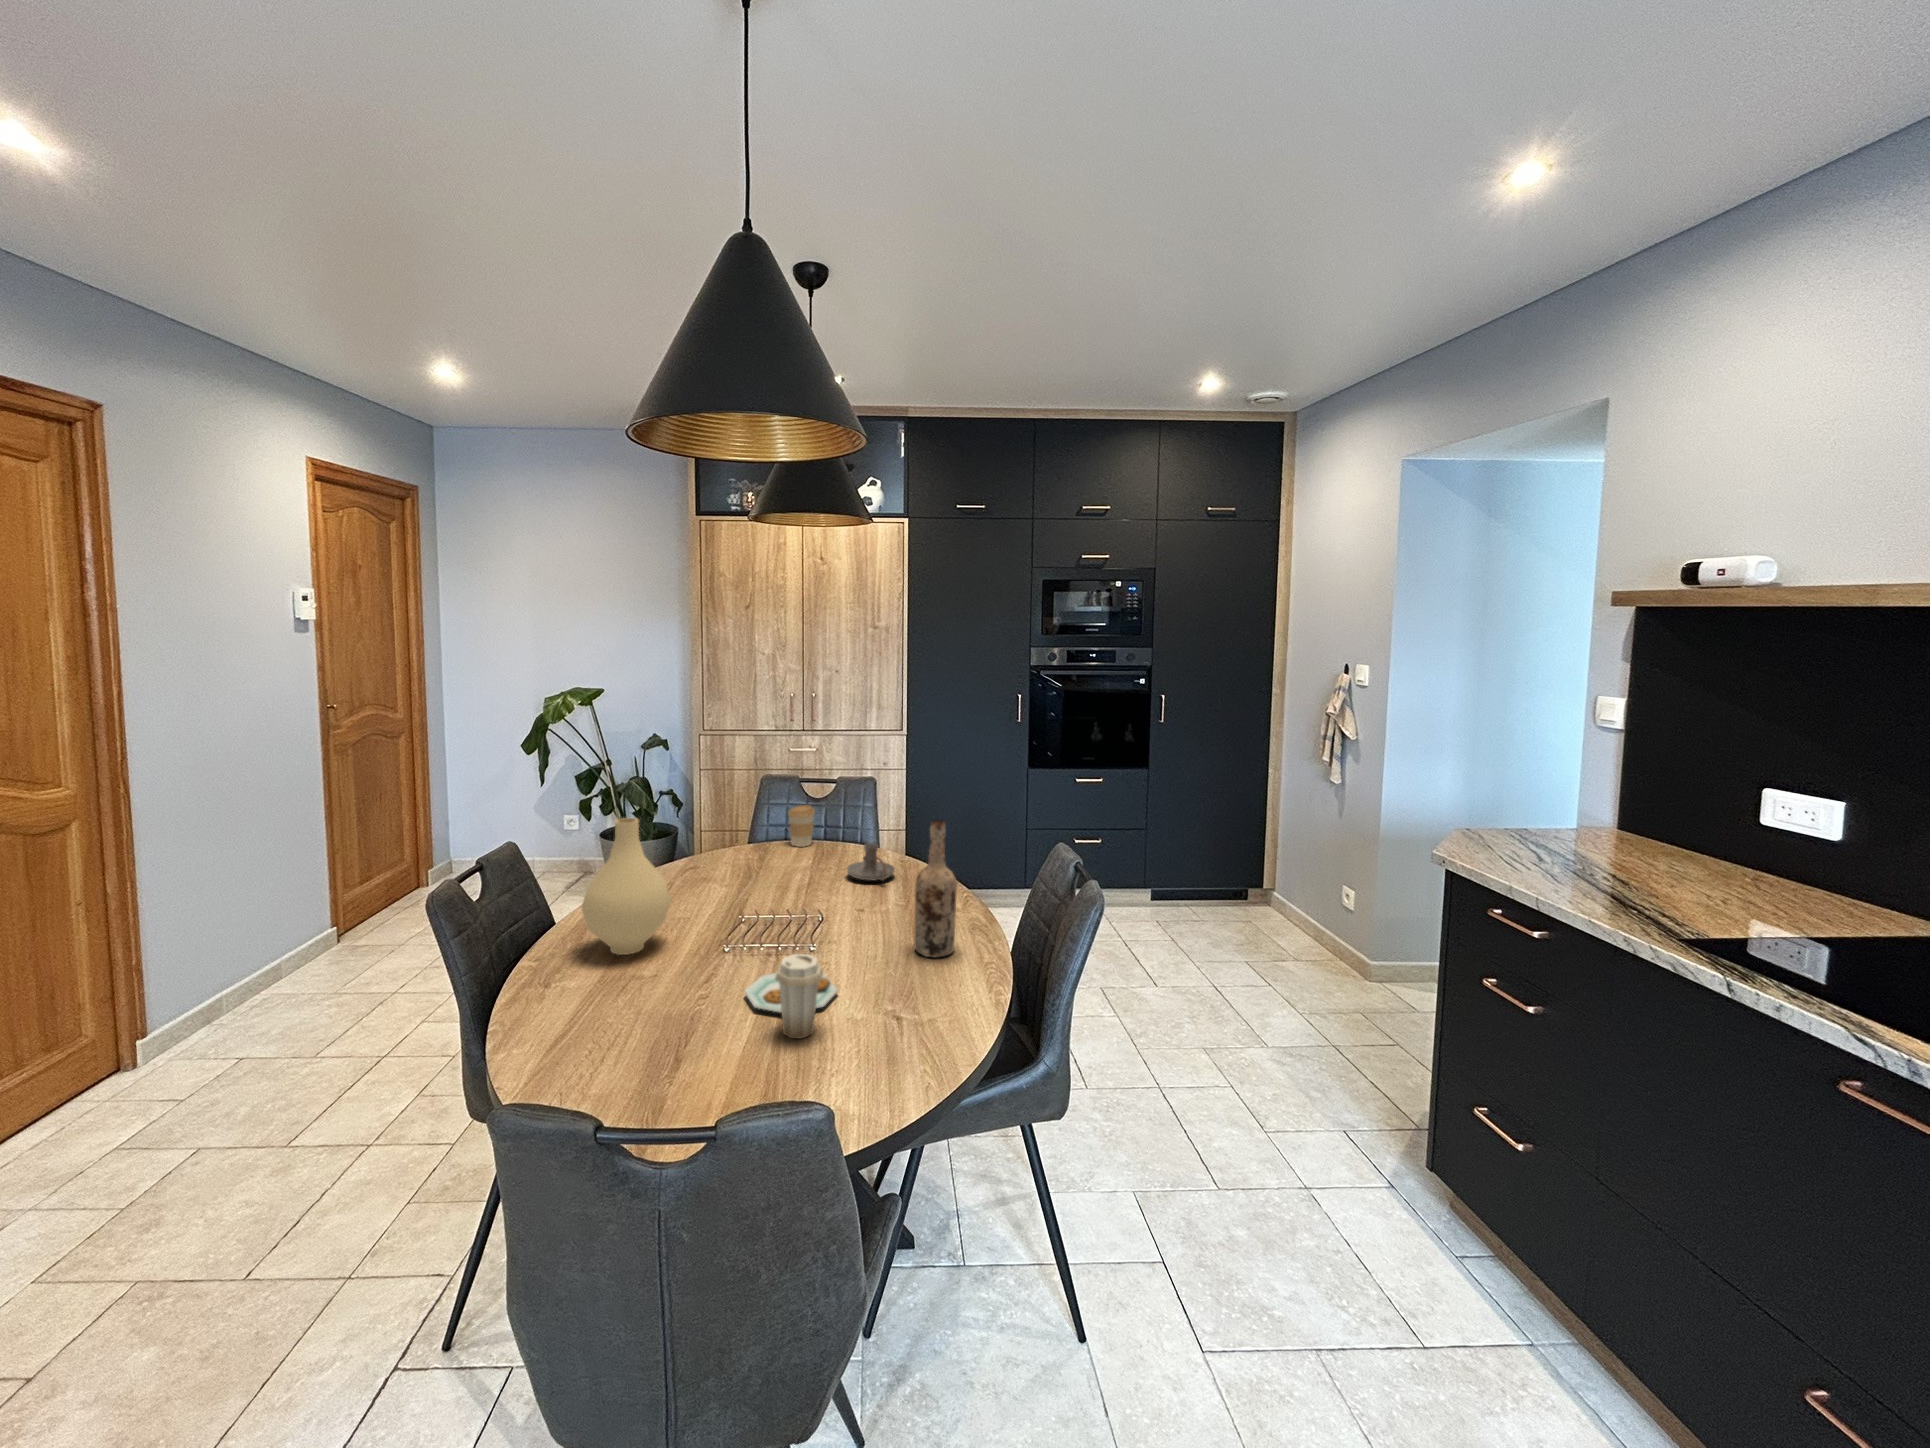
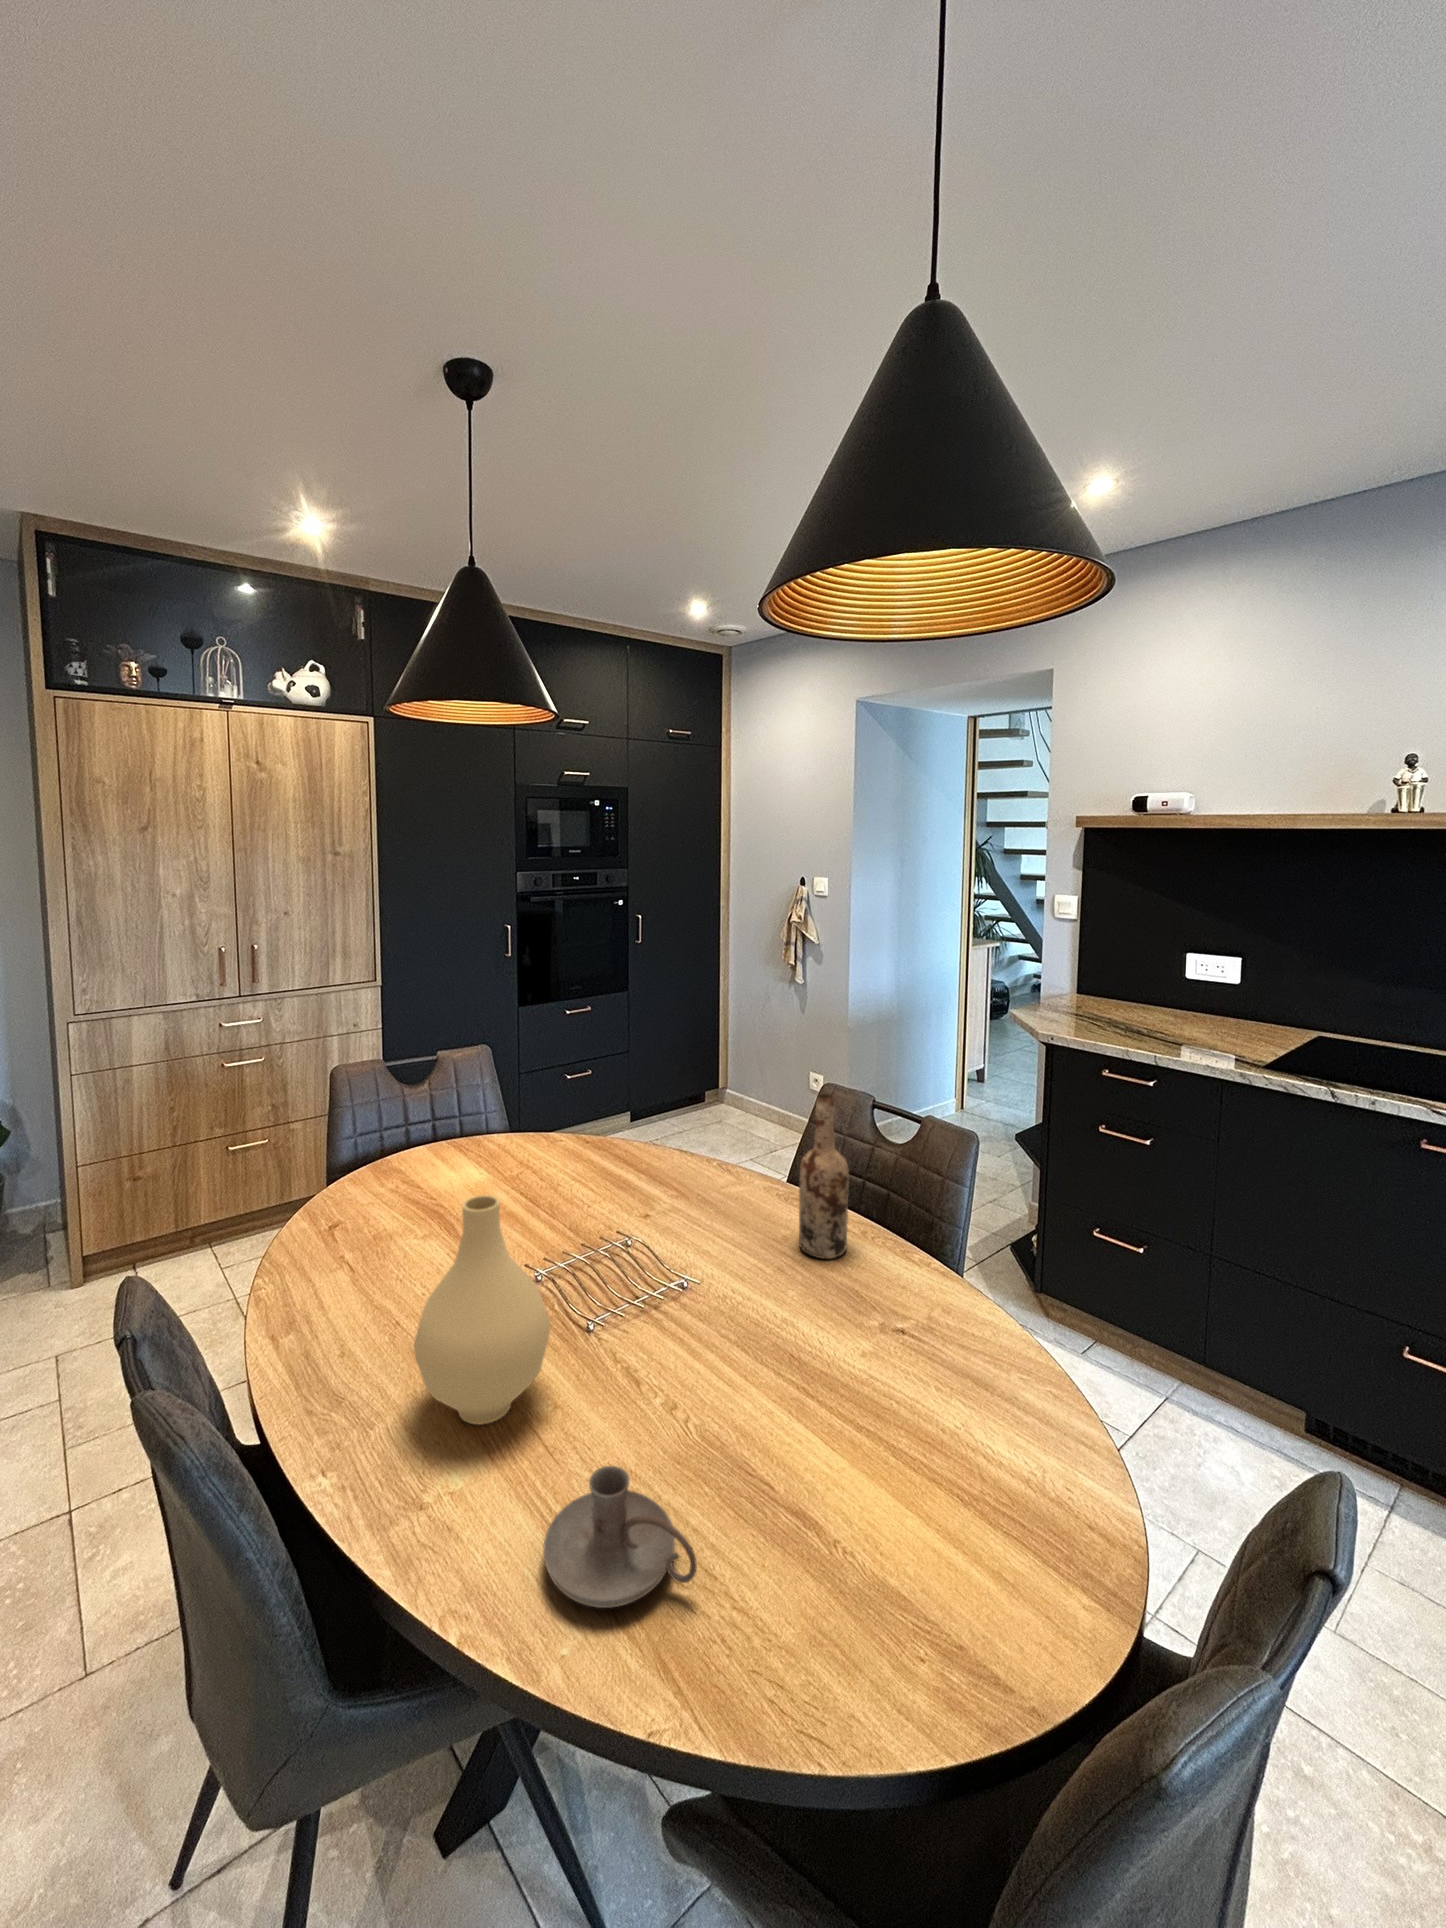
coffee cup: present [788,805,815,847] -> none [412,1108,451,1168]
candle holder: present [847,843,895,880] -> present [543,1466,697,1608]
plate: present [744,954,838,1038] -> none [744,1308,932,1426]

